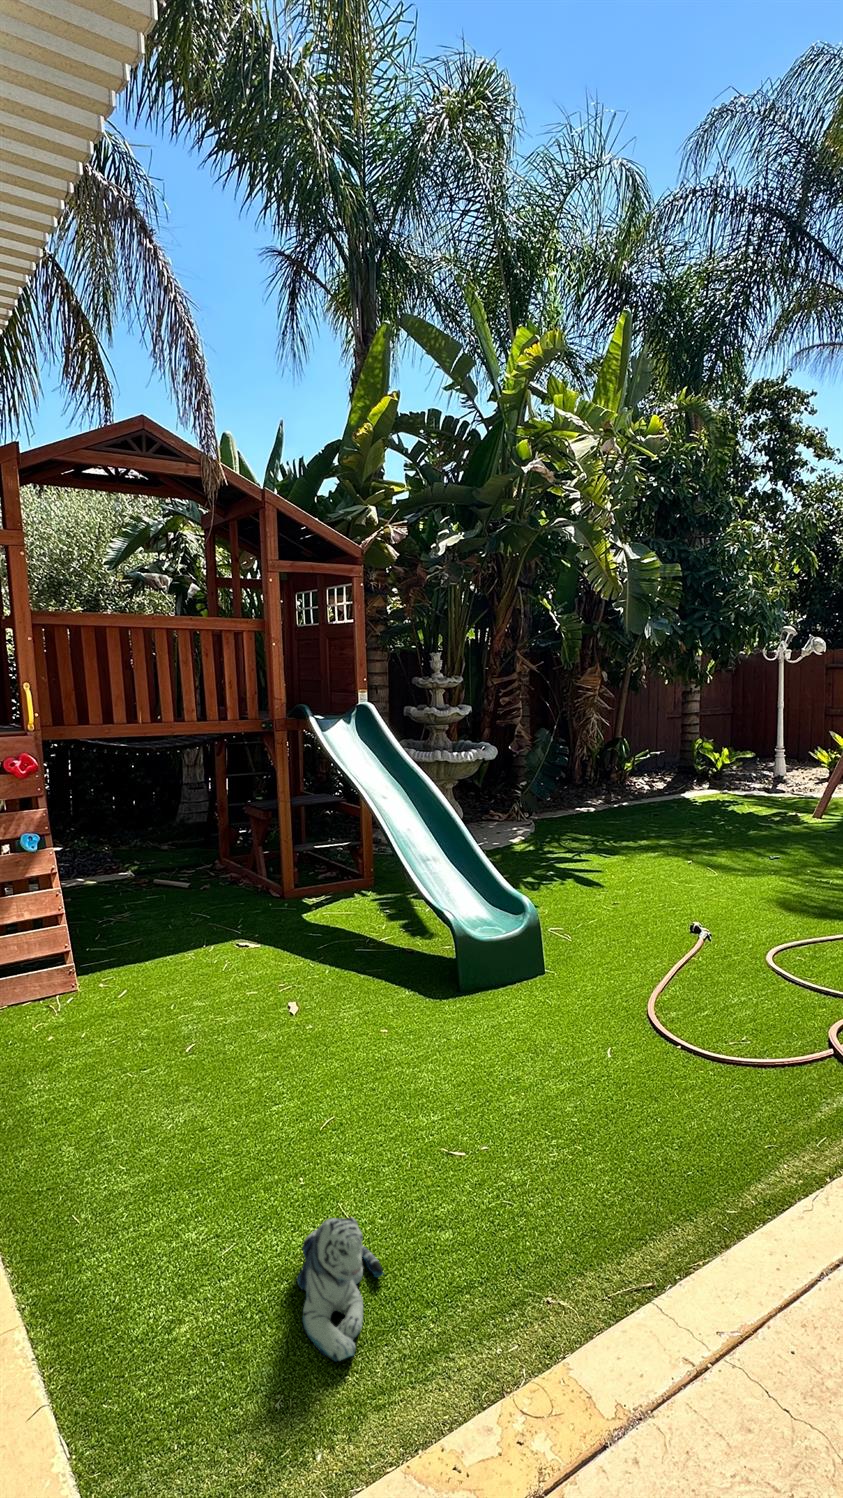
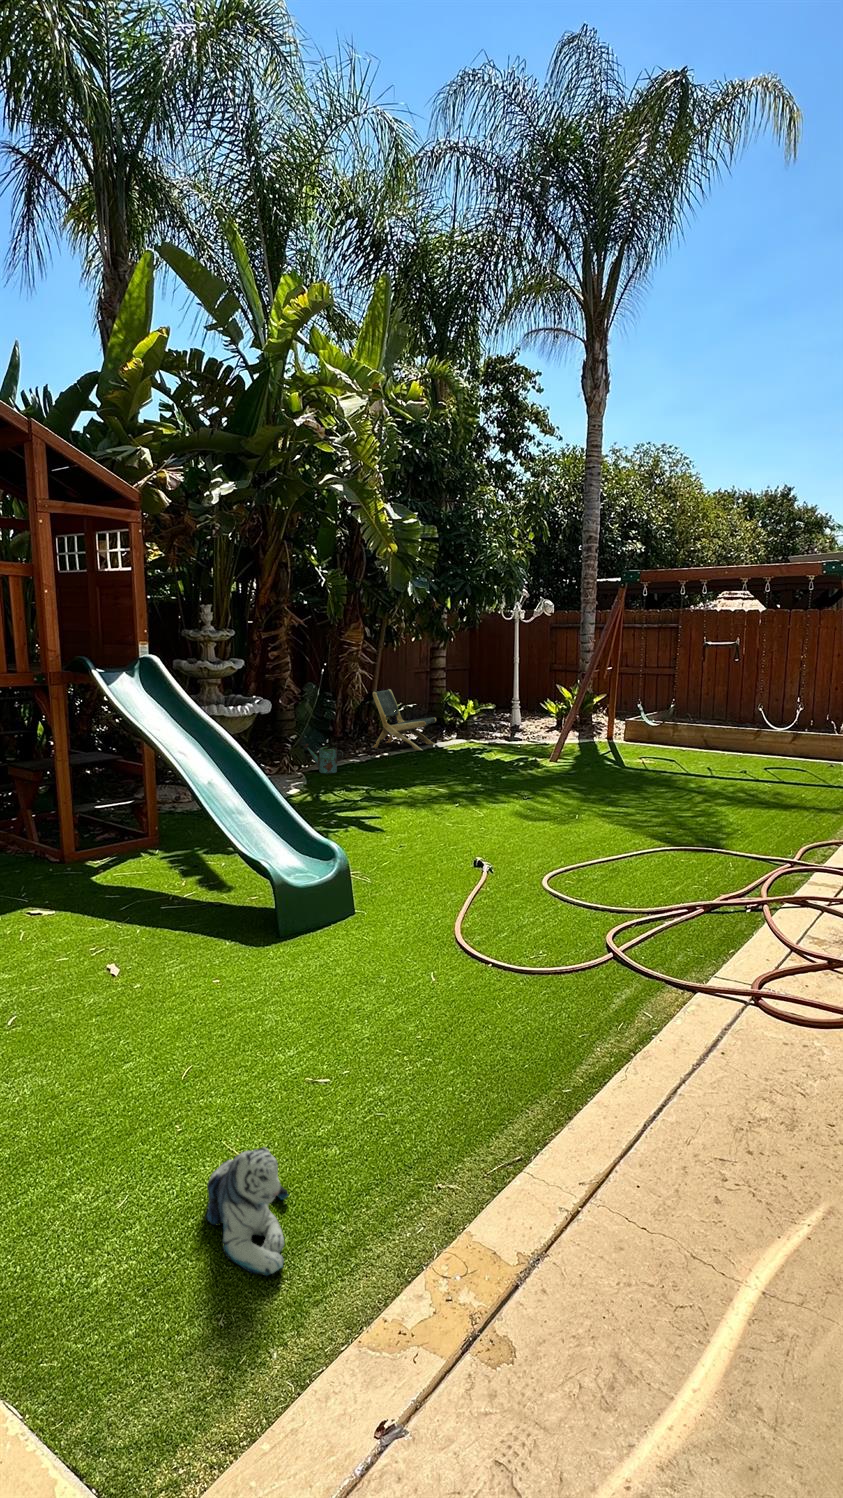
lounge chair: none [612,733,683,798] -> present [373,689,436,750]
watering can: none [534,788,574,819] -> present [304,744,343,773]

